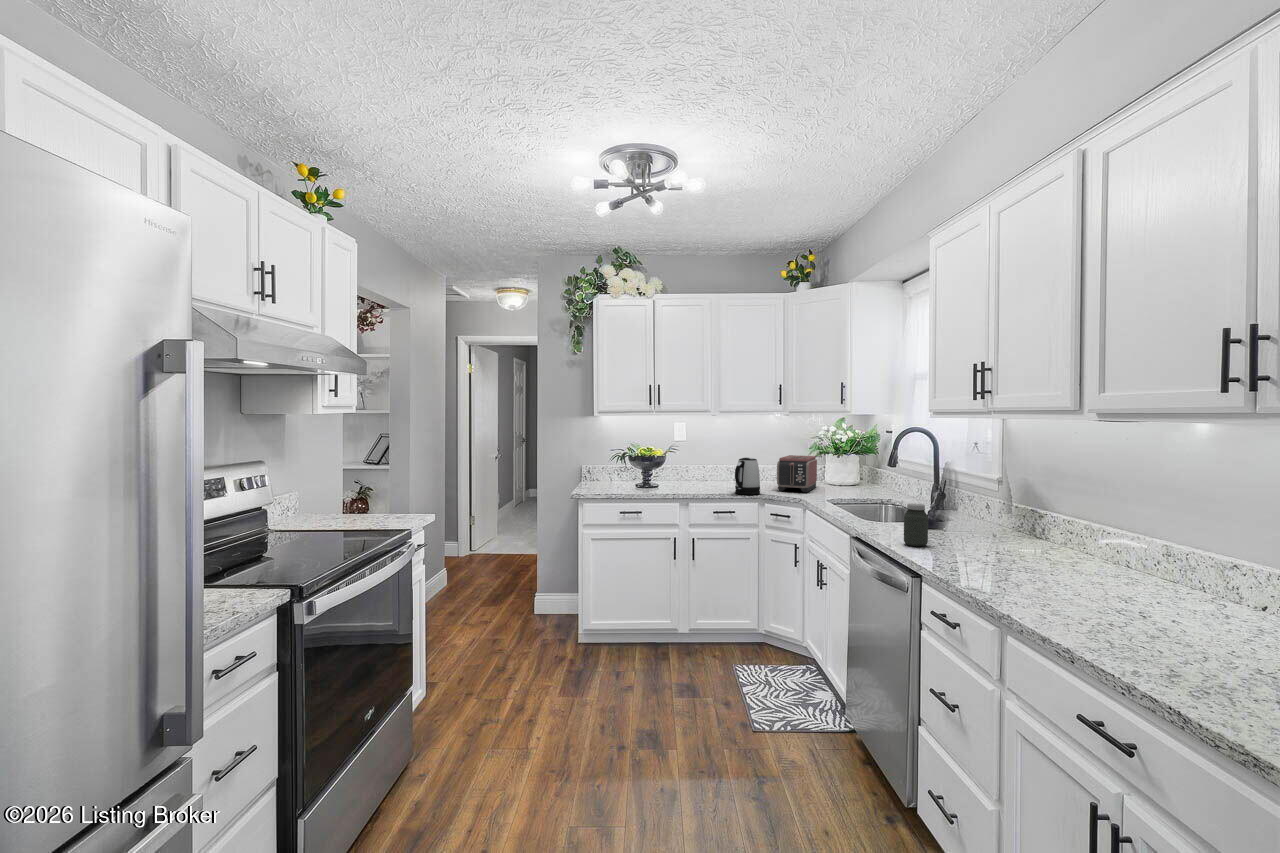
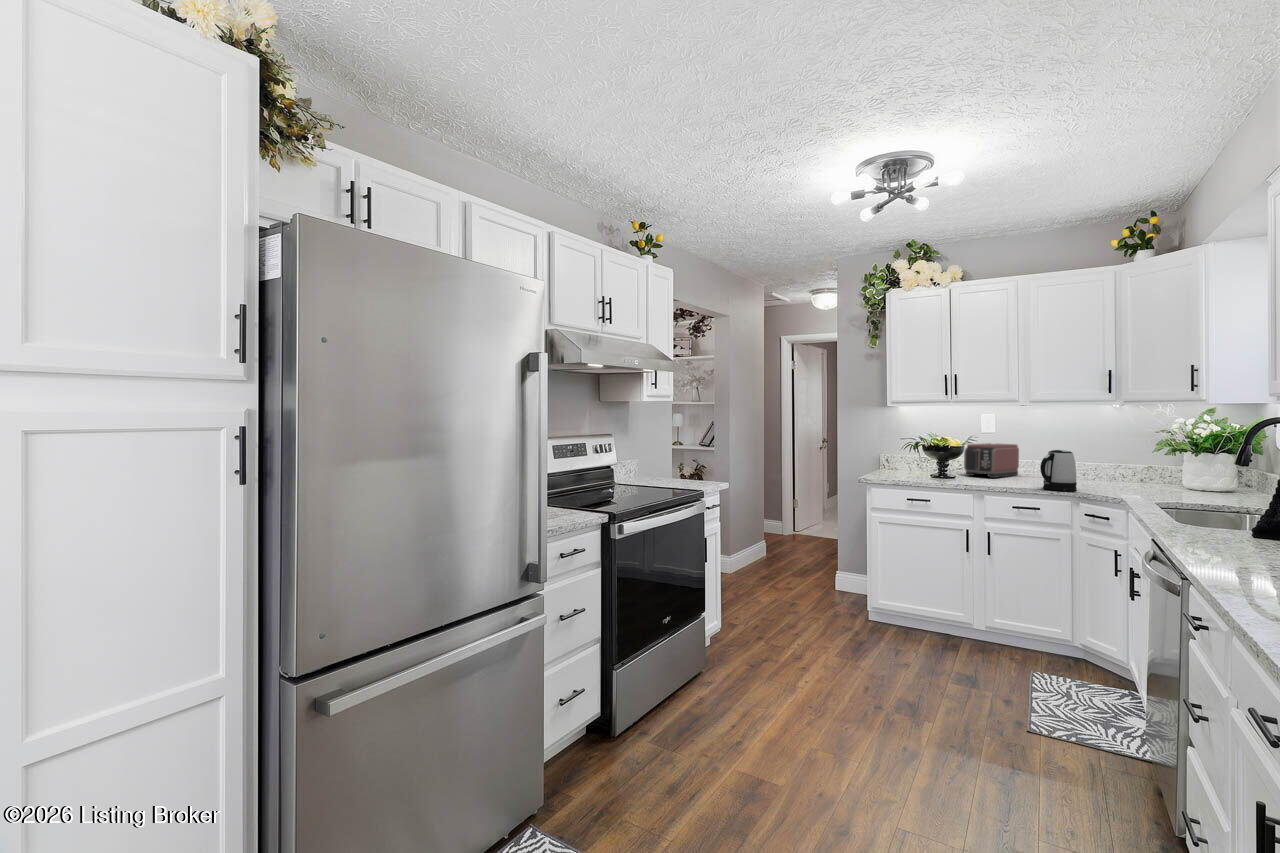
toaster: present [777,455,817,492] -> present [964,443,1019,478]
jar: present [904,503,928,546] -> none [1212,501,1251,552]

